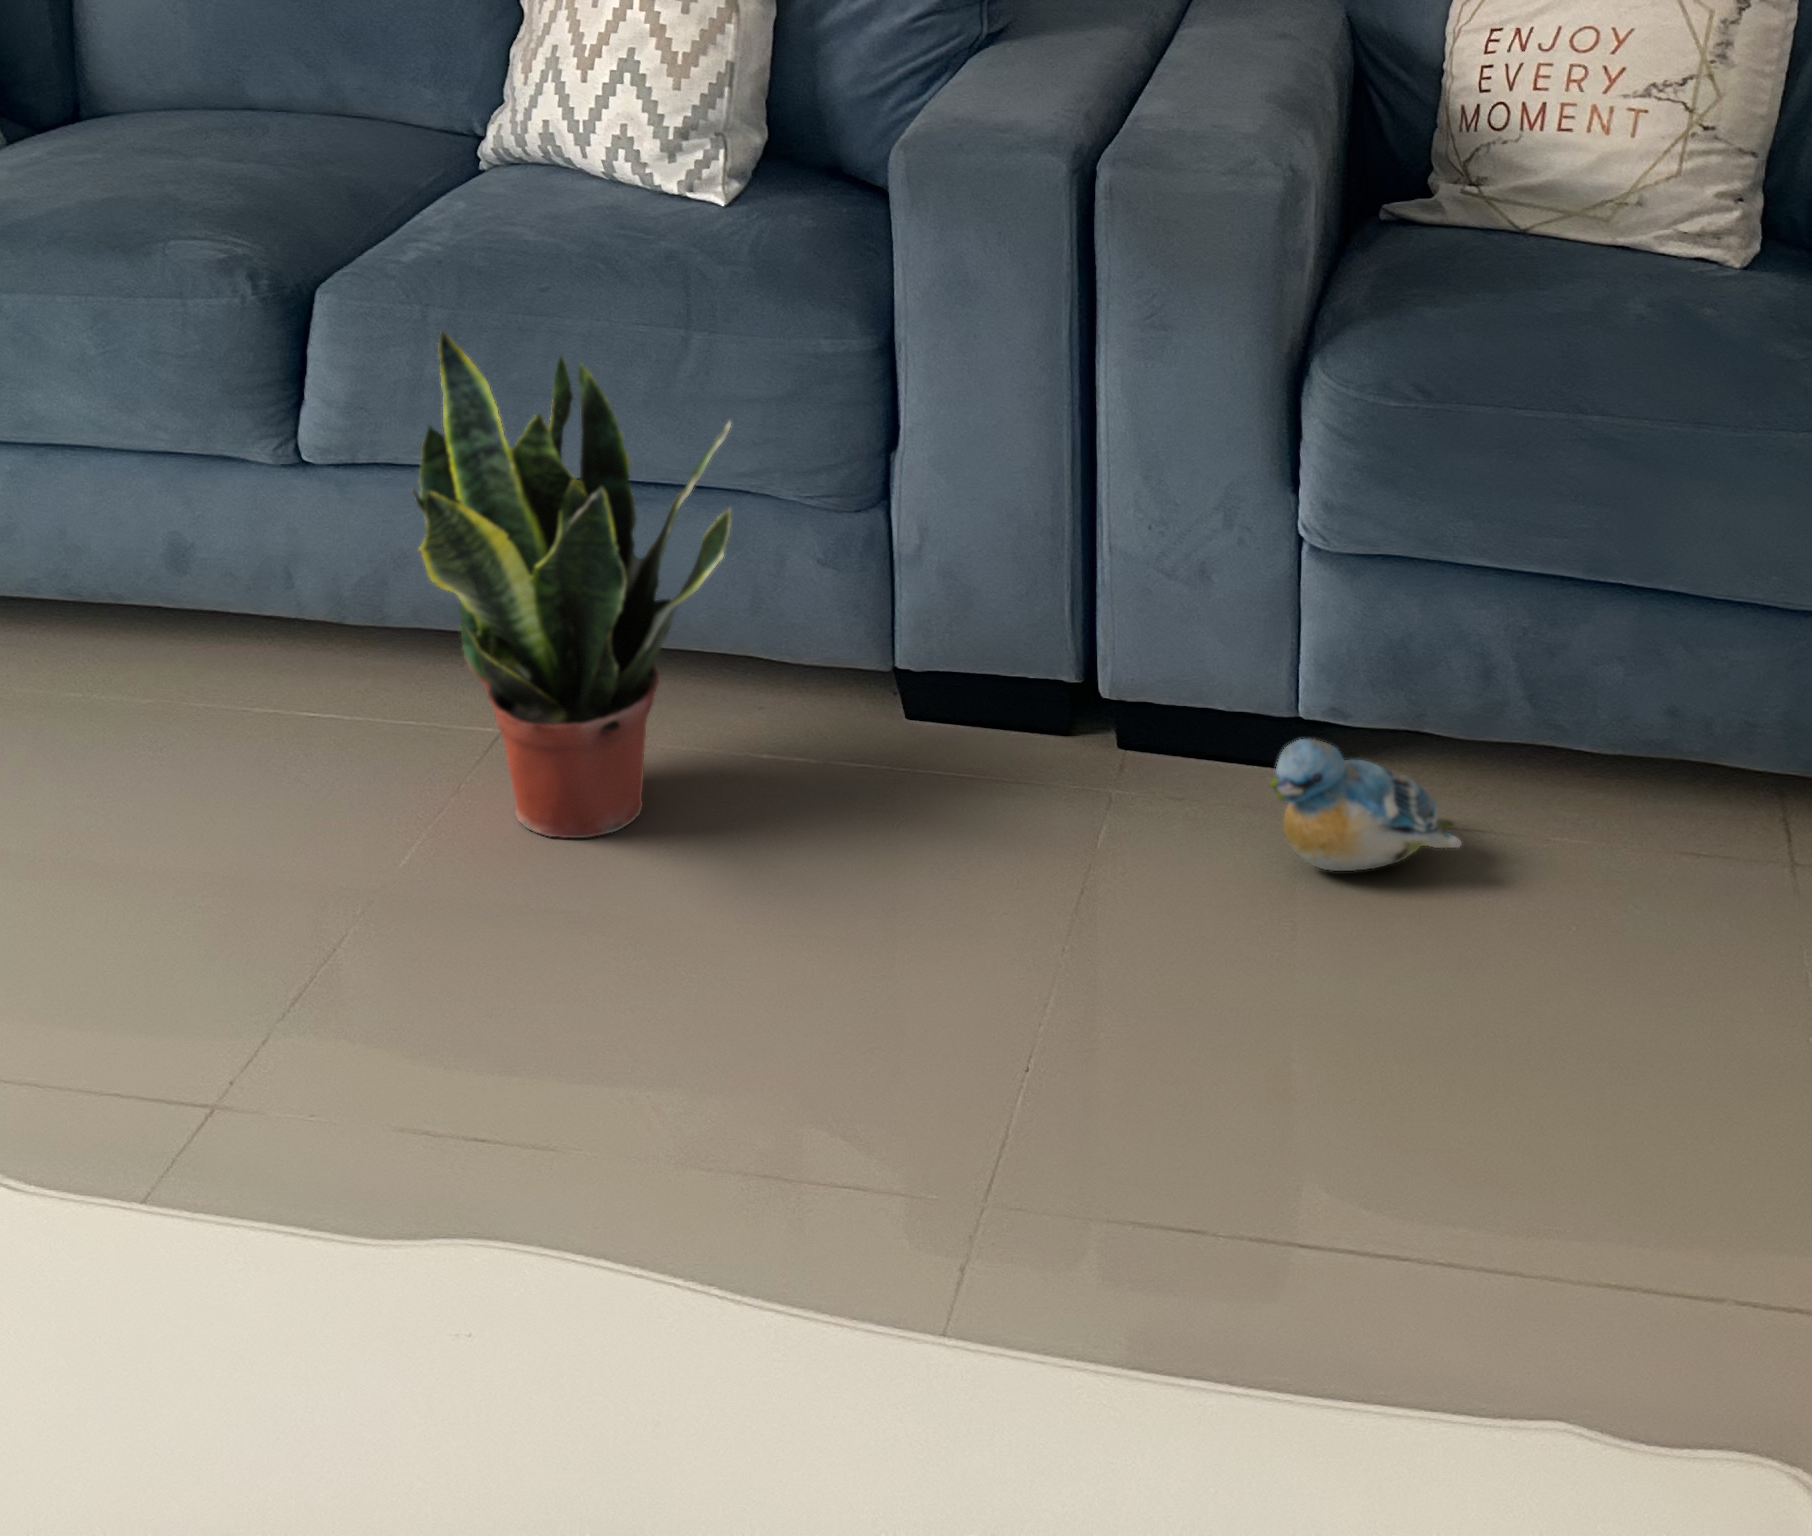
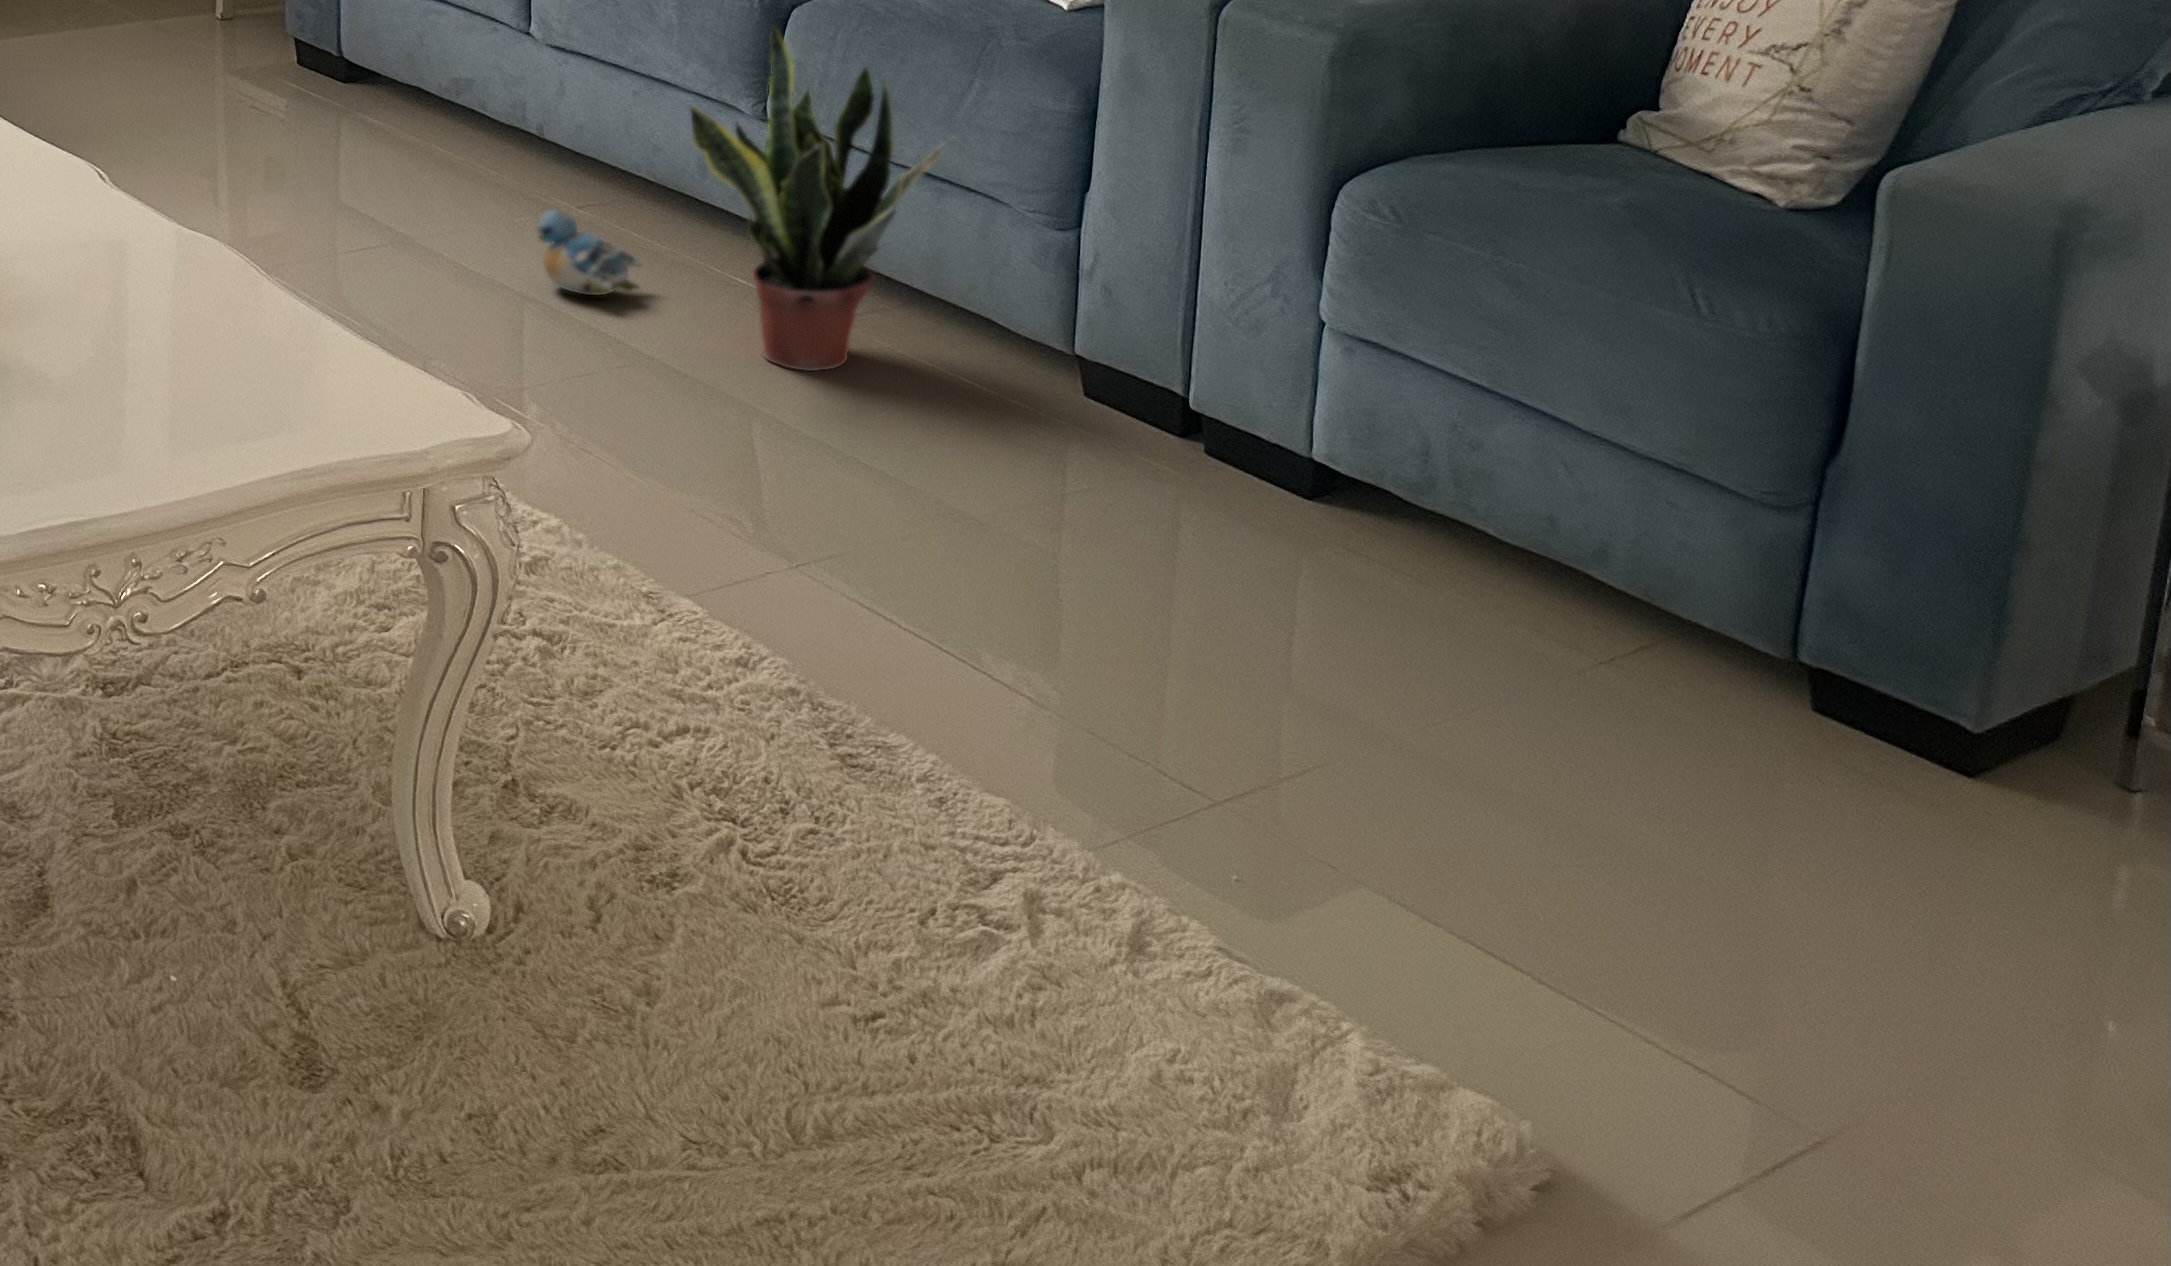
plush toy: present [1270,739,1461,871] -> present [537,210,643,295]

